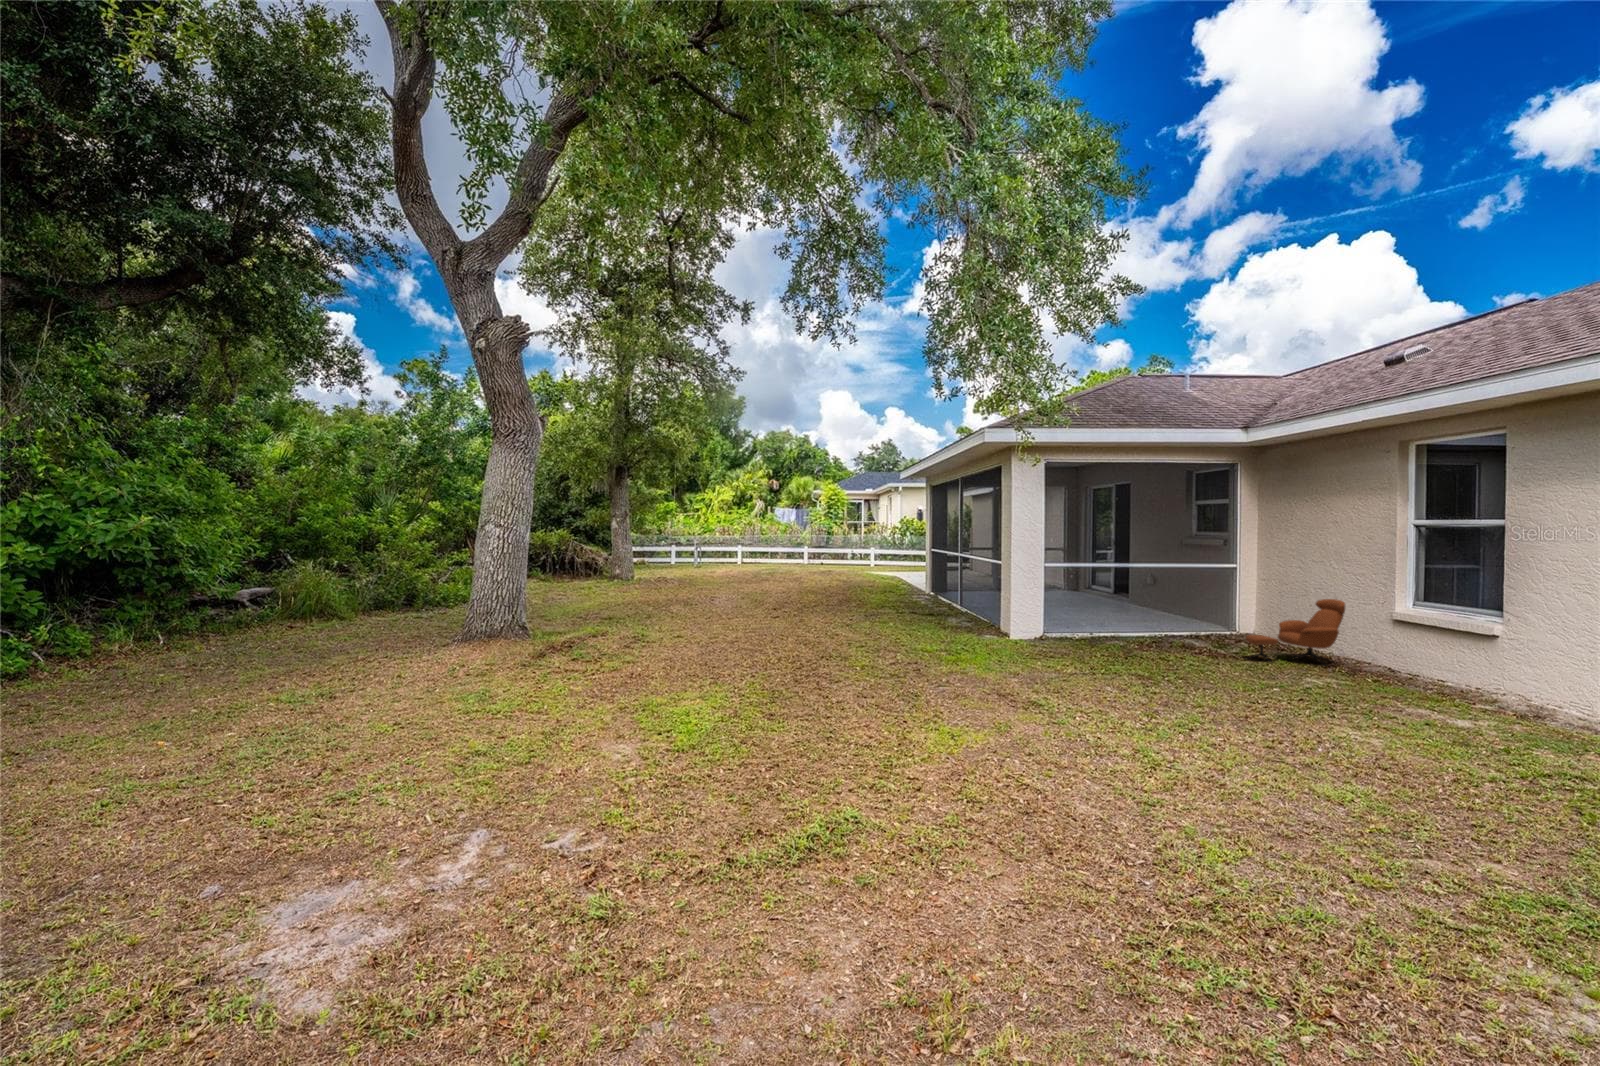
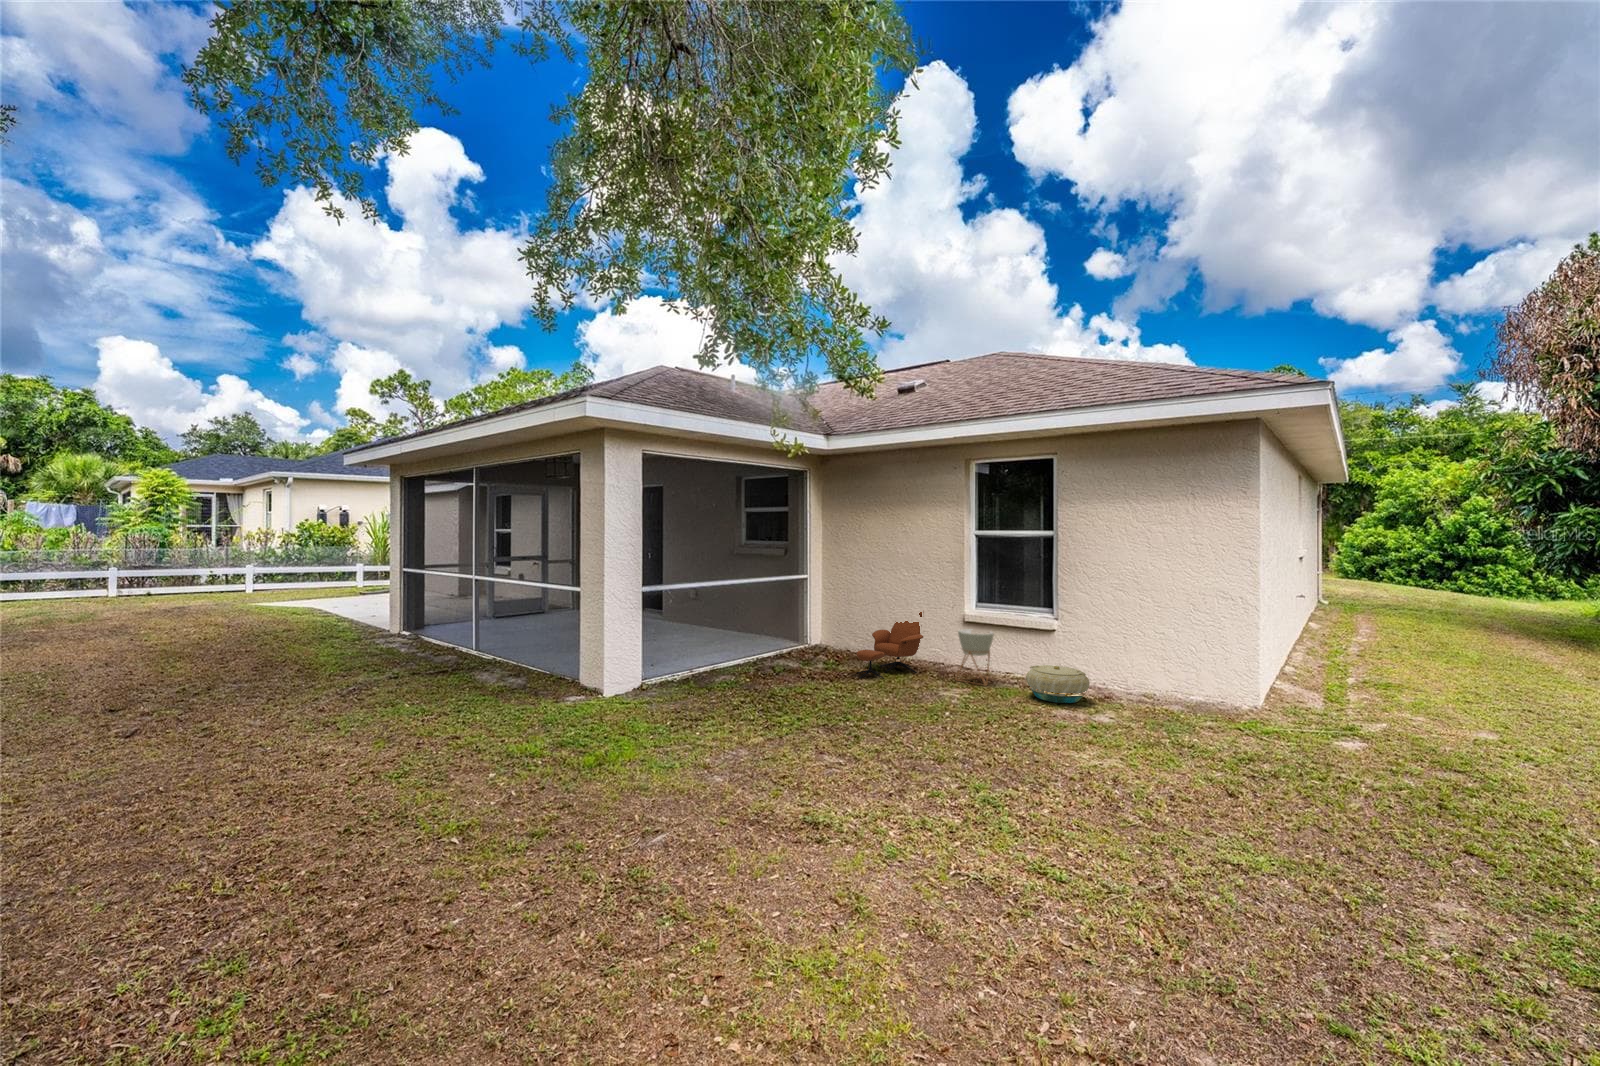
planter: none [1363,626,1417,686] -> present [955,630,994,686]
basket: none [1425,669,1522,714] -> present [1026,665,1090,703]

